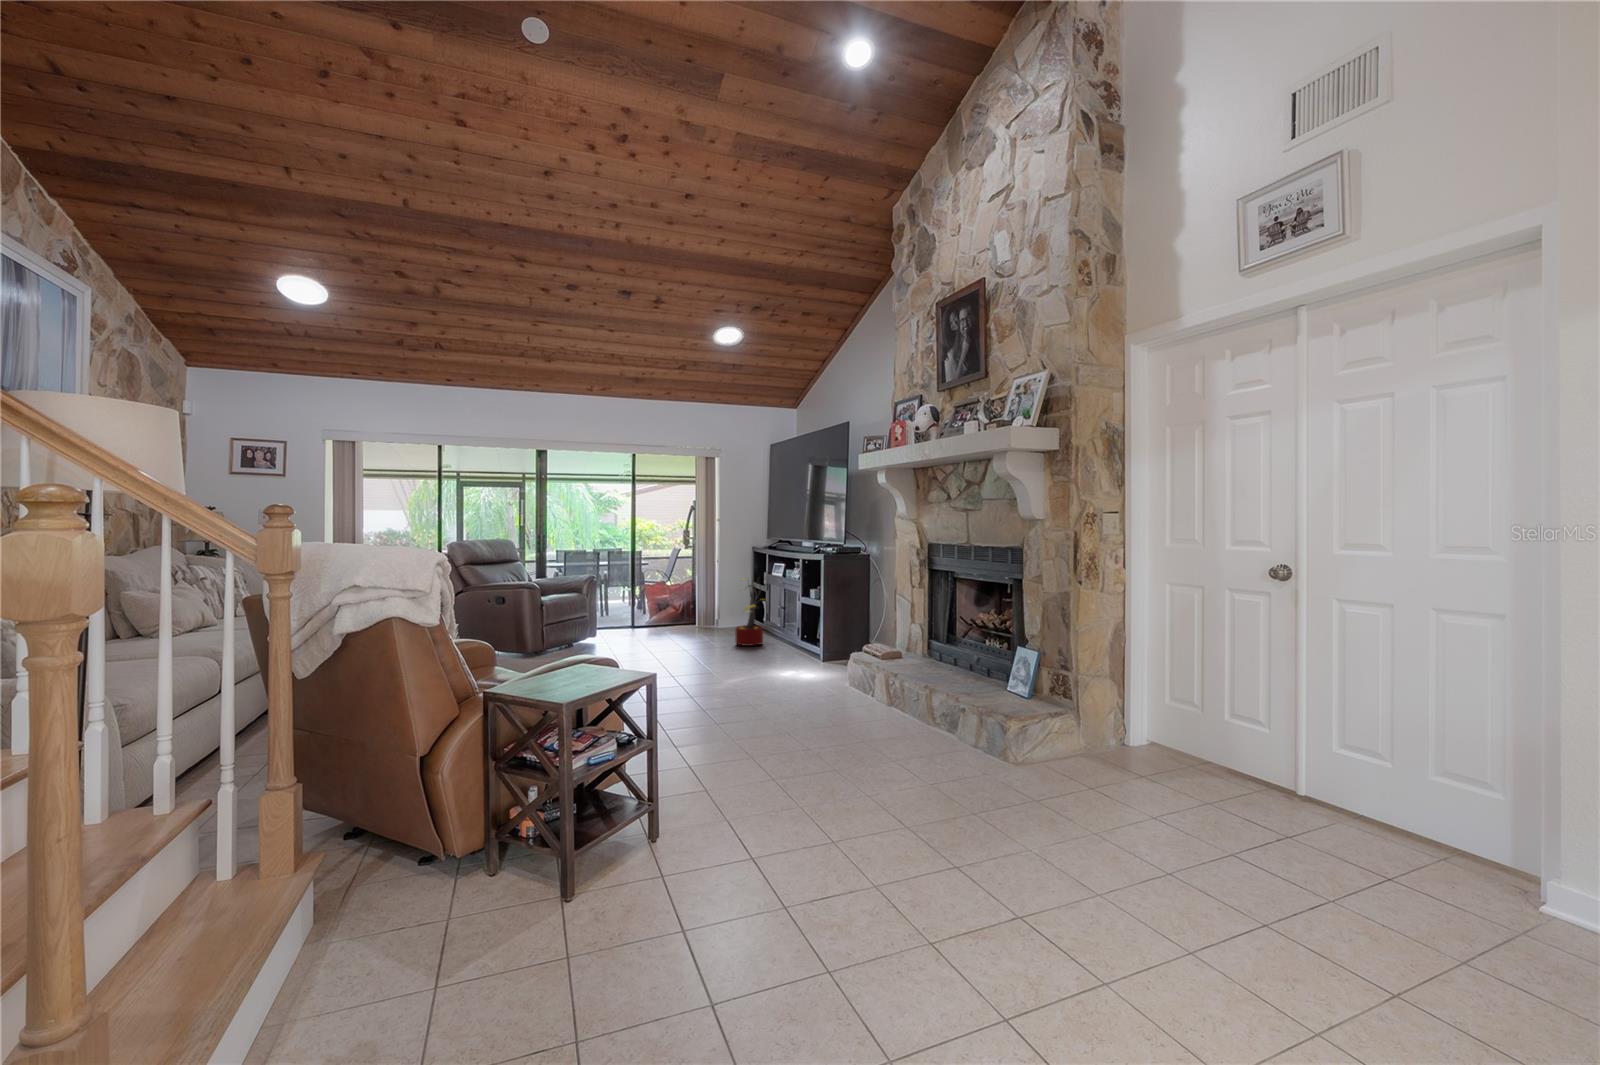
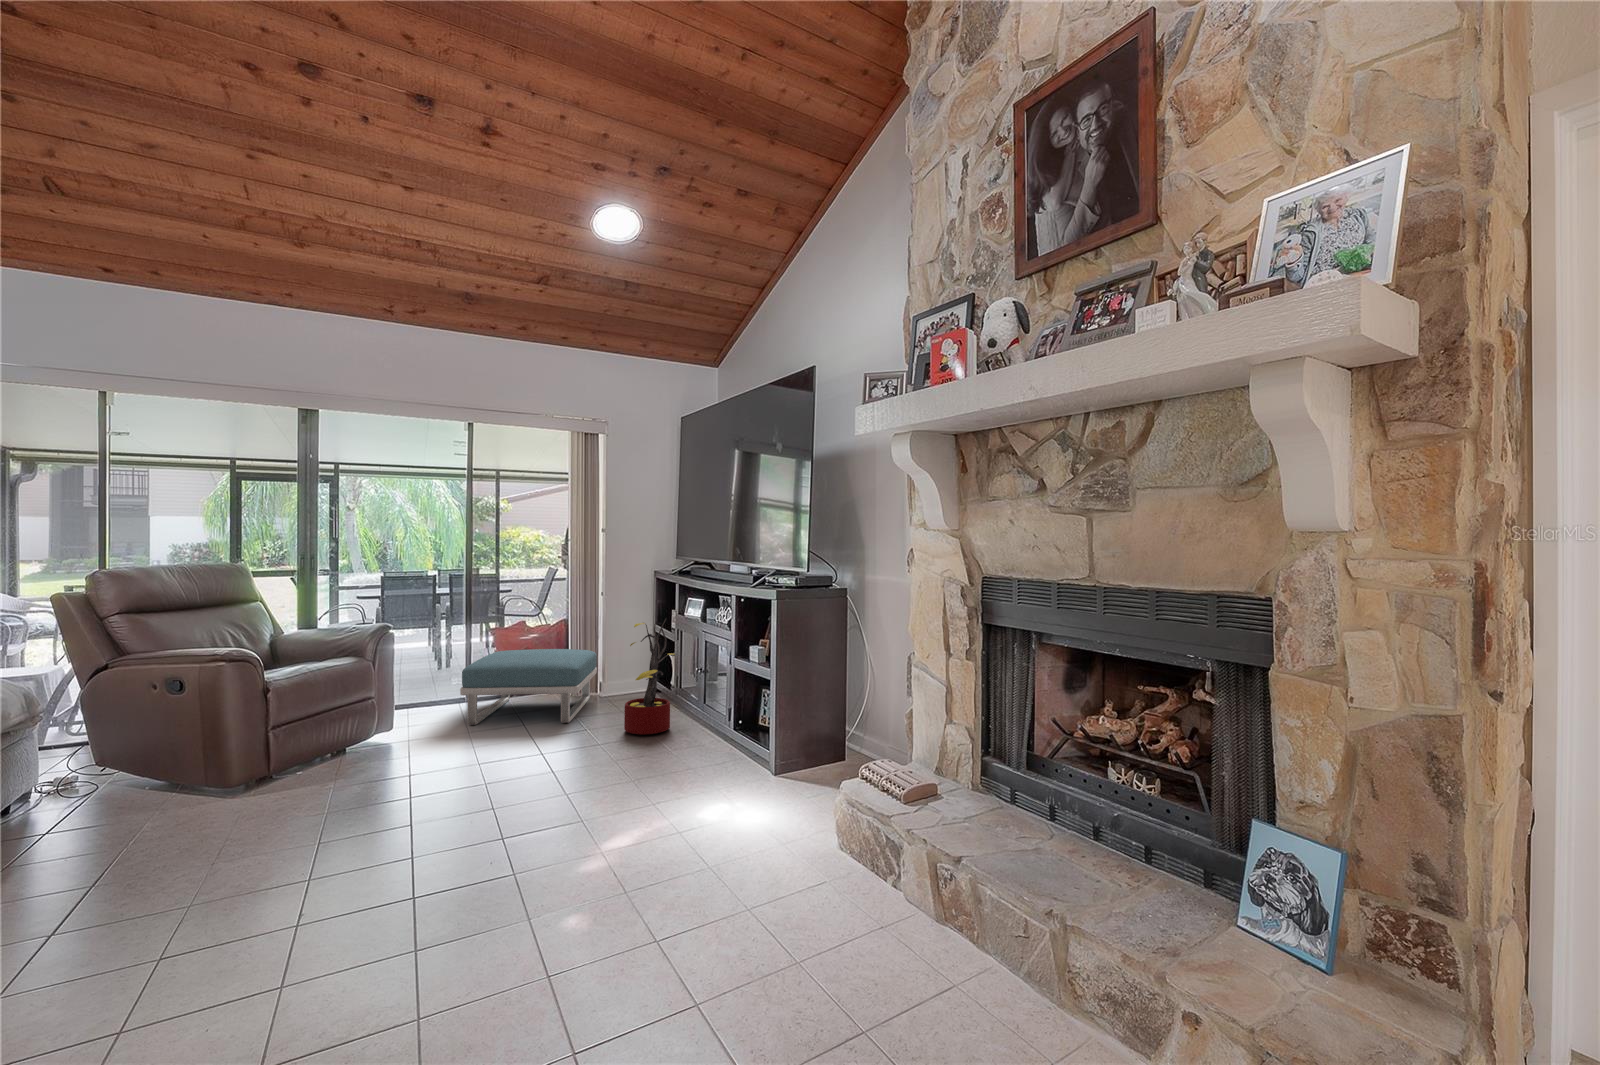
footstool: none [636,598,715,641] -> present [460,649,597,725]

